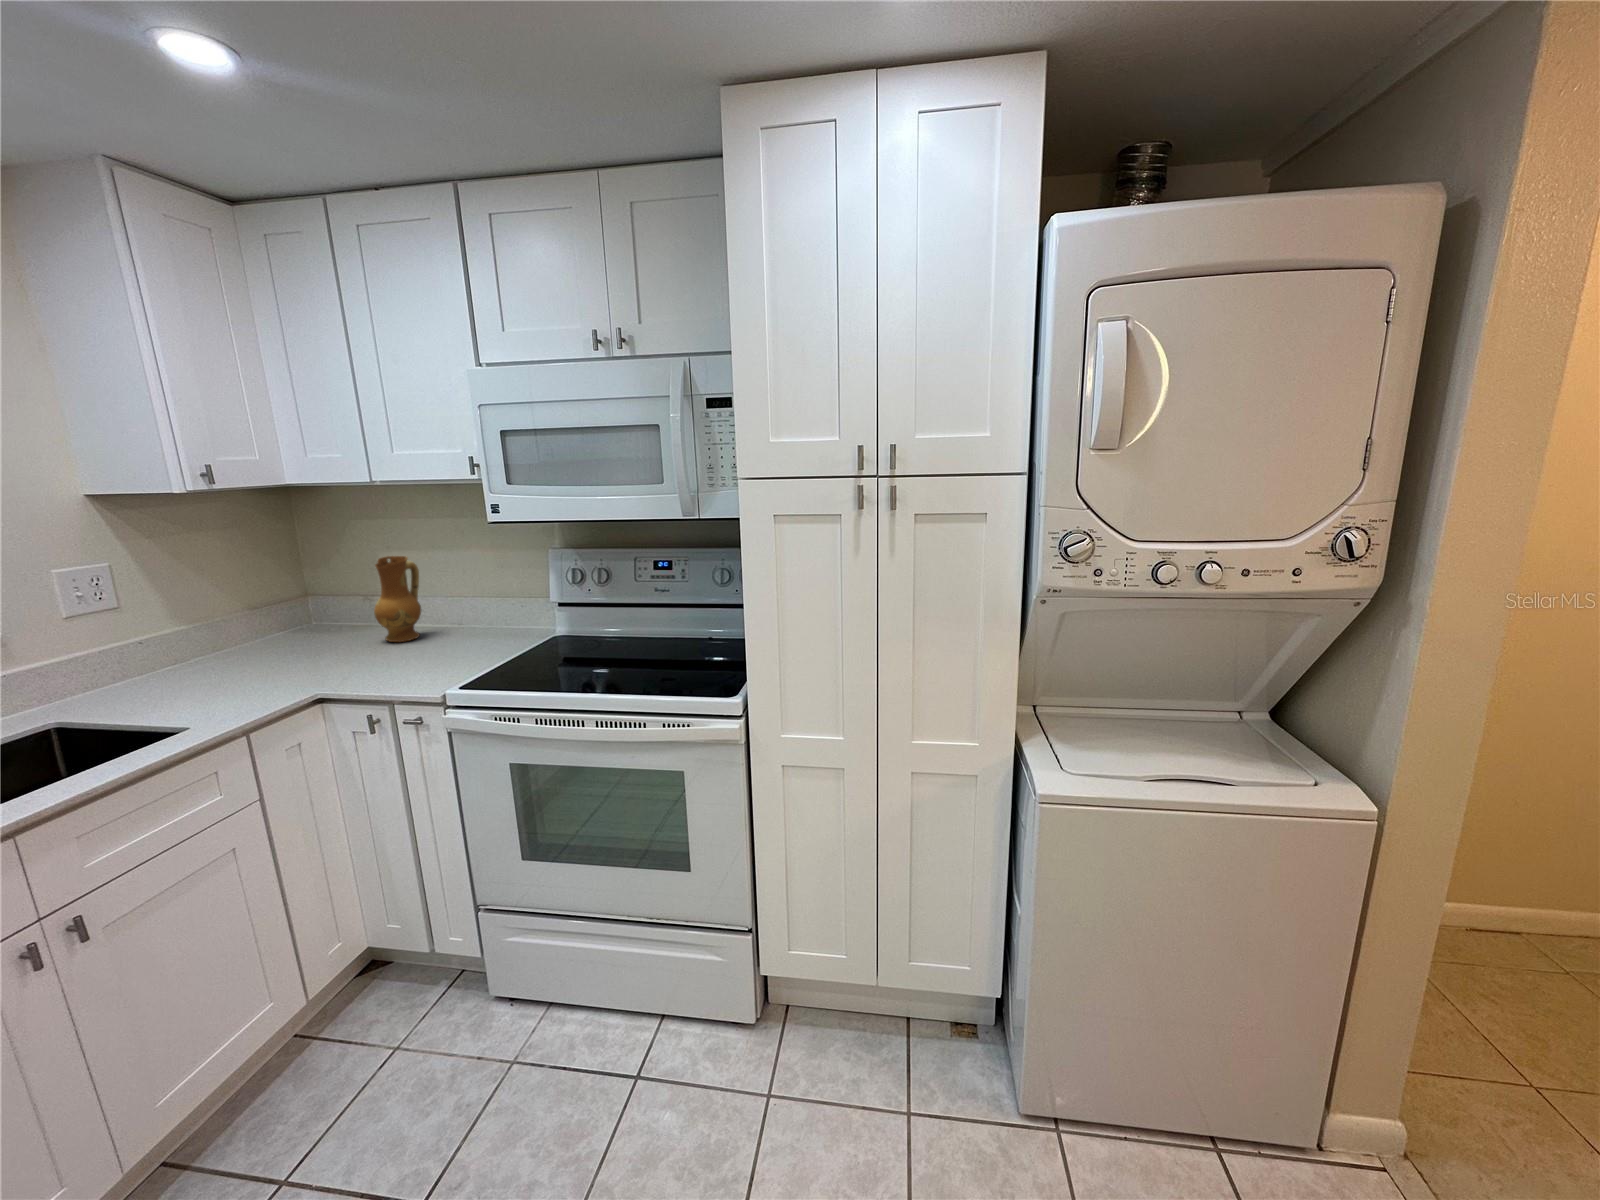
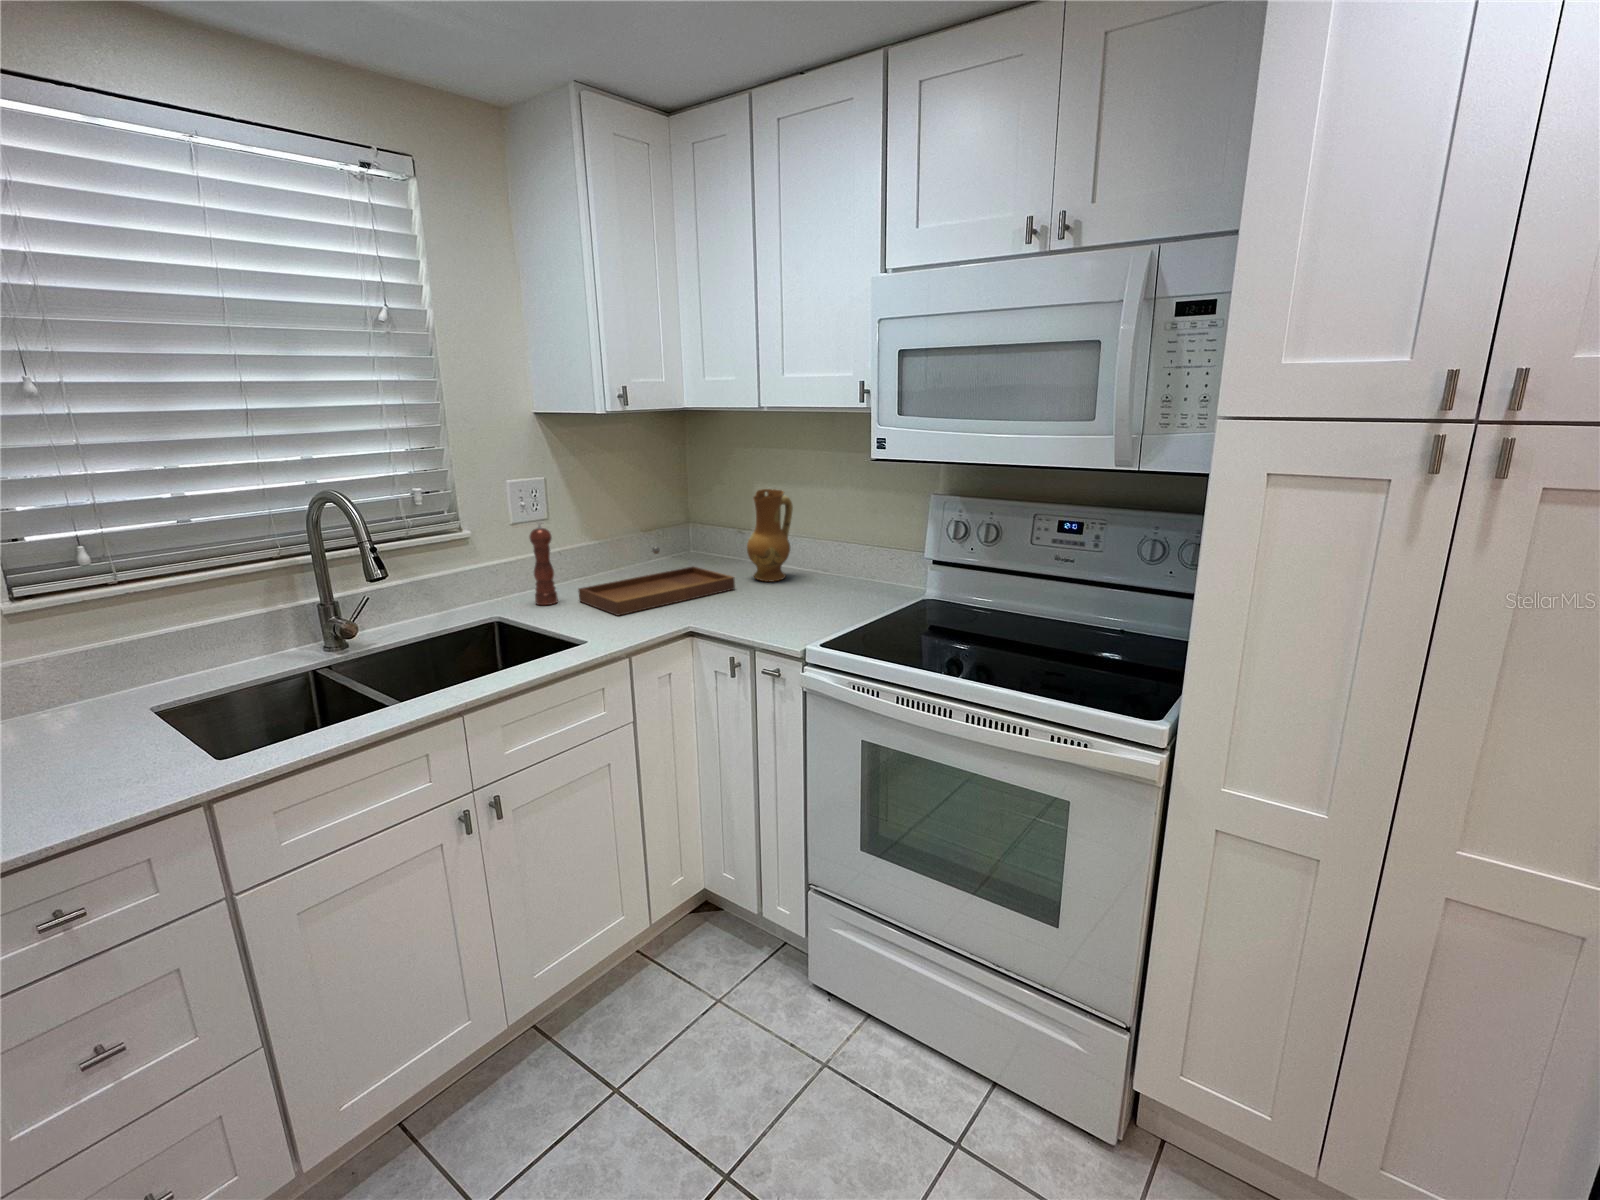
pepper mill: none [95,612,144,702] -> present [529,522,558,605]
tray: none [171,622,366,697] -> present [578,546,735,615]

